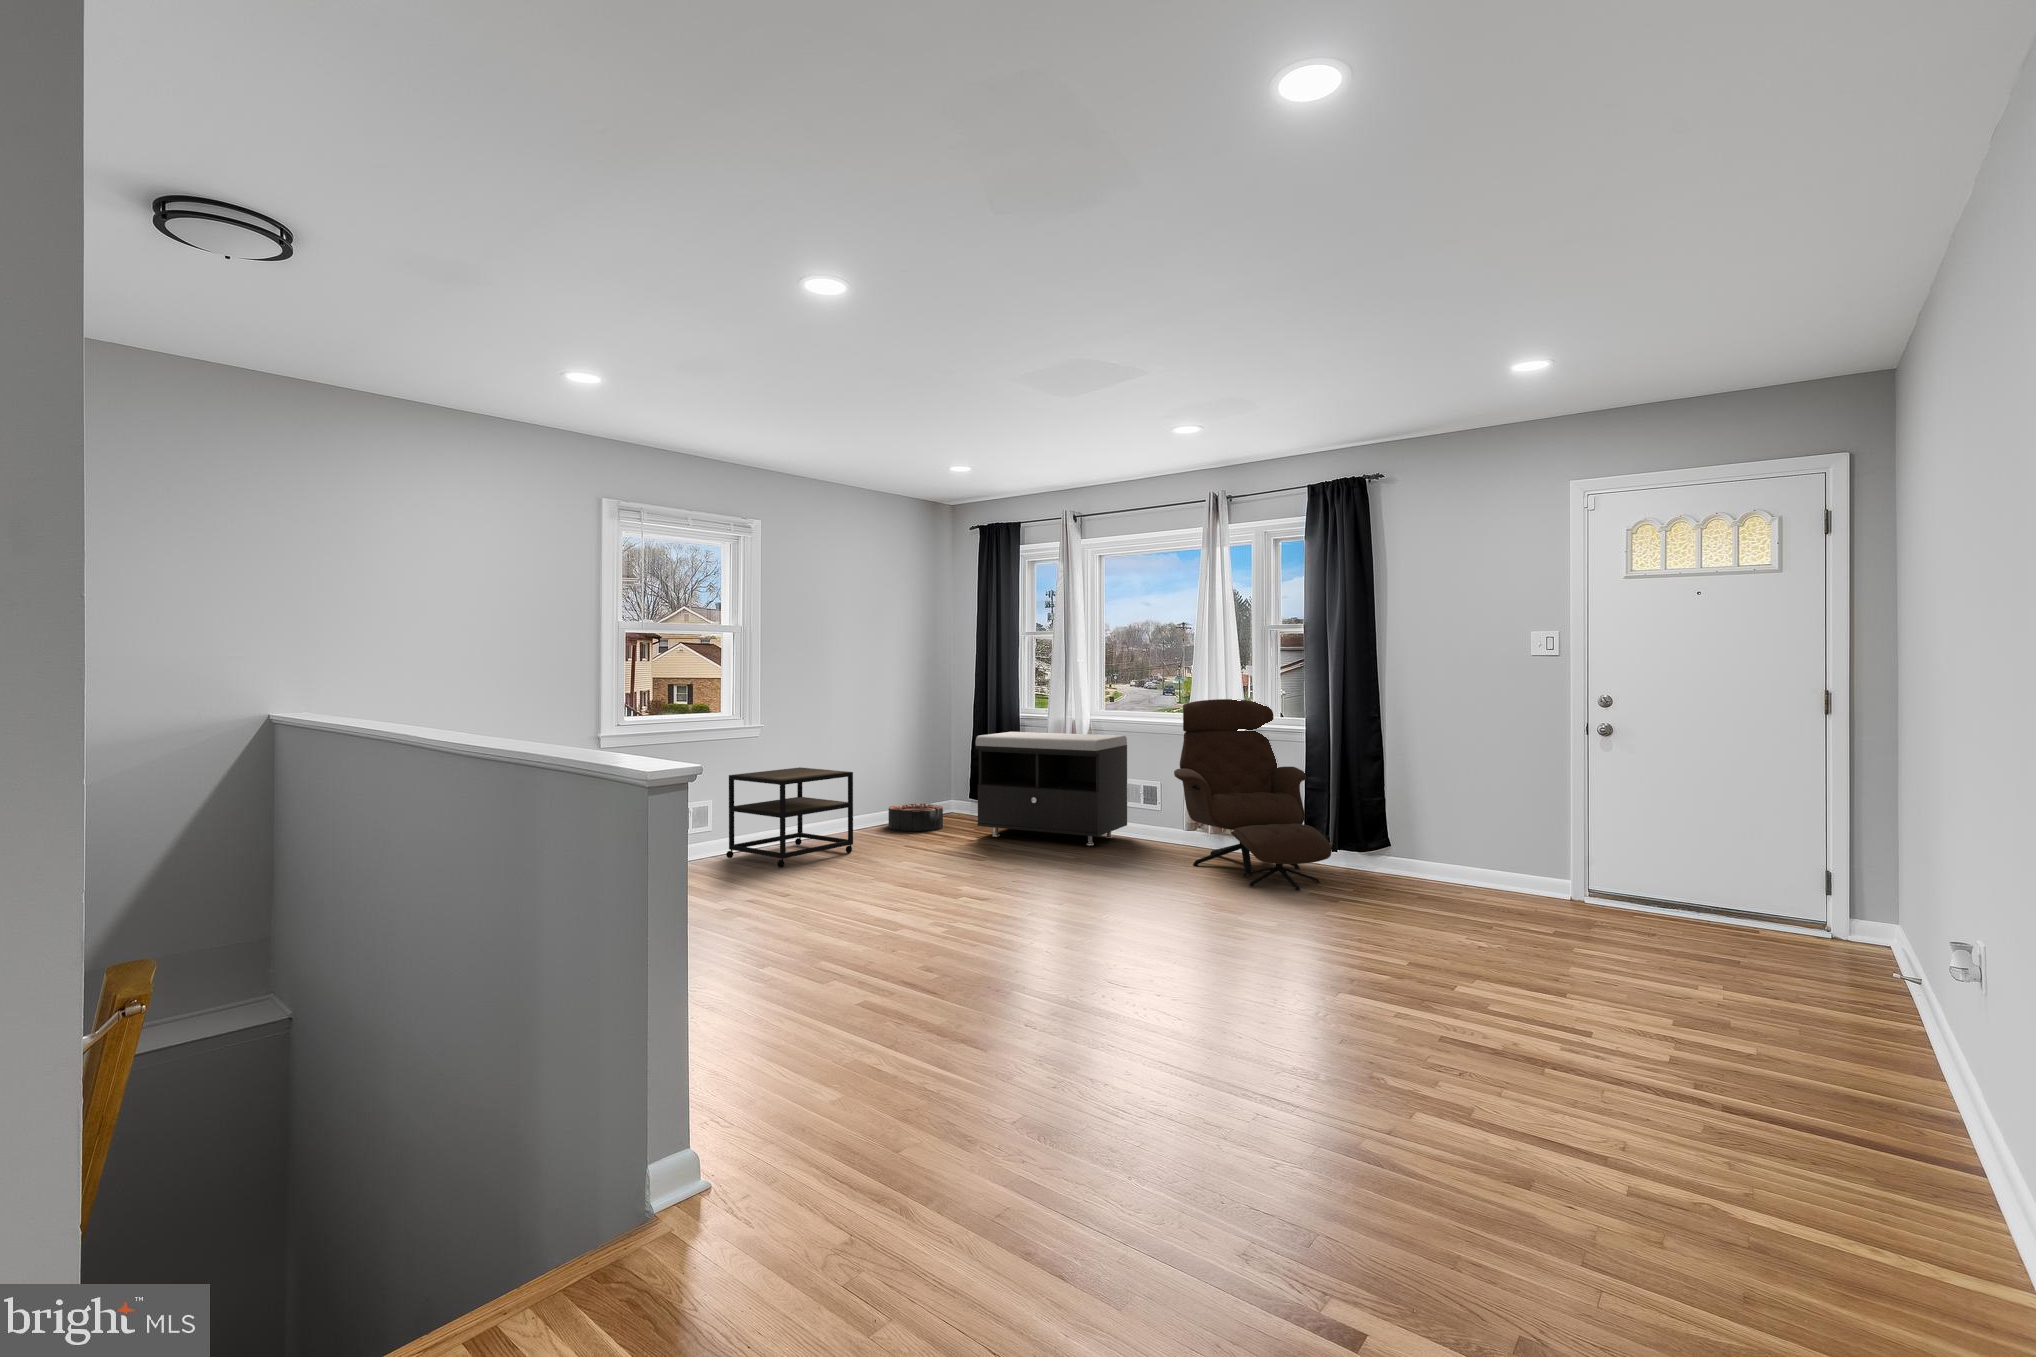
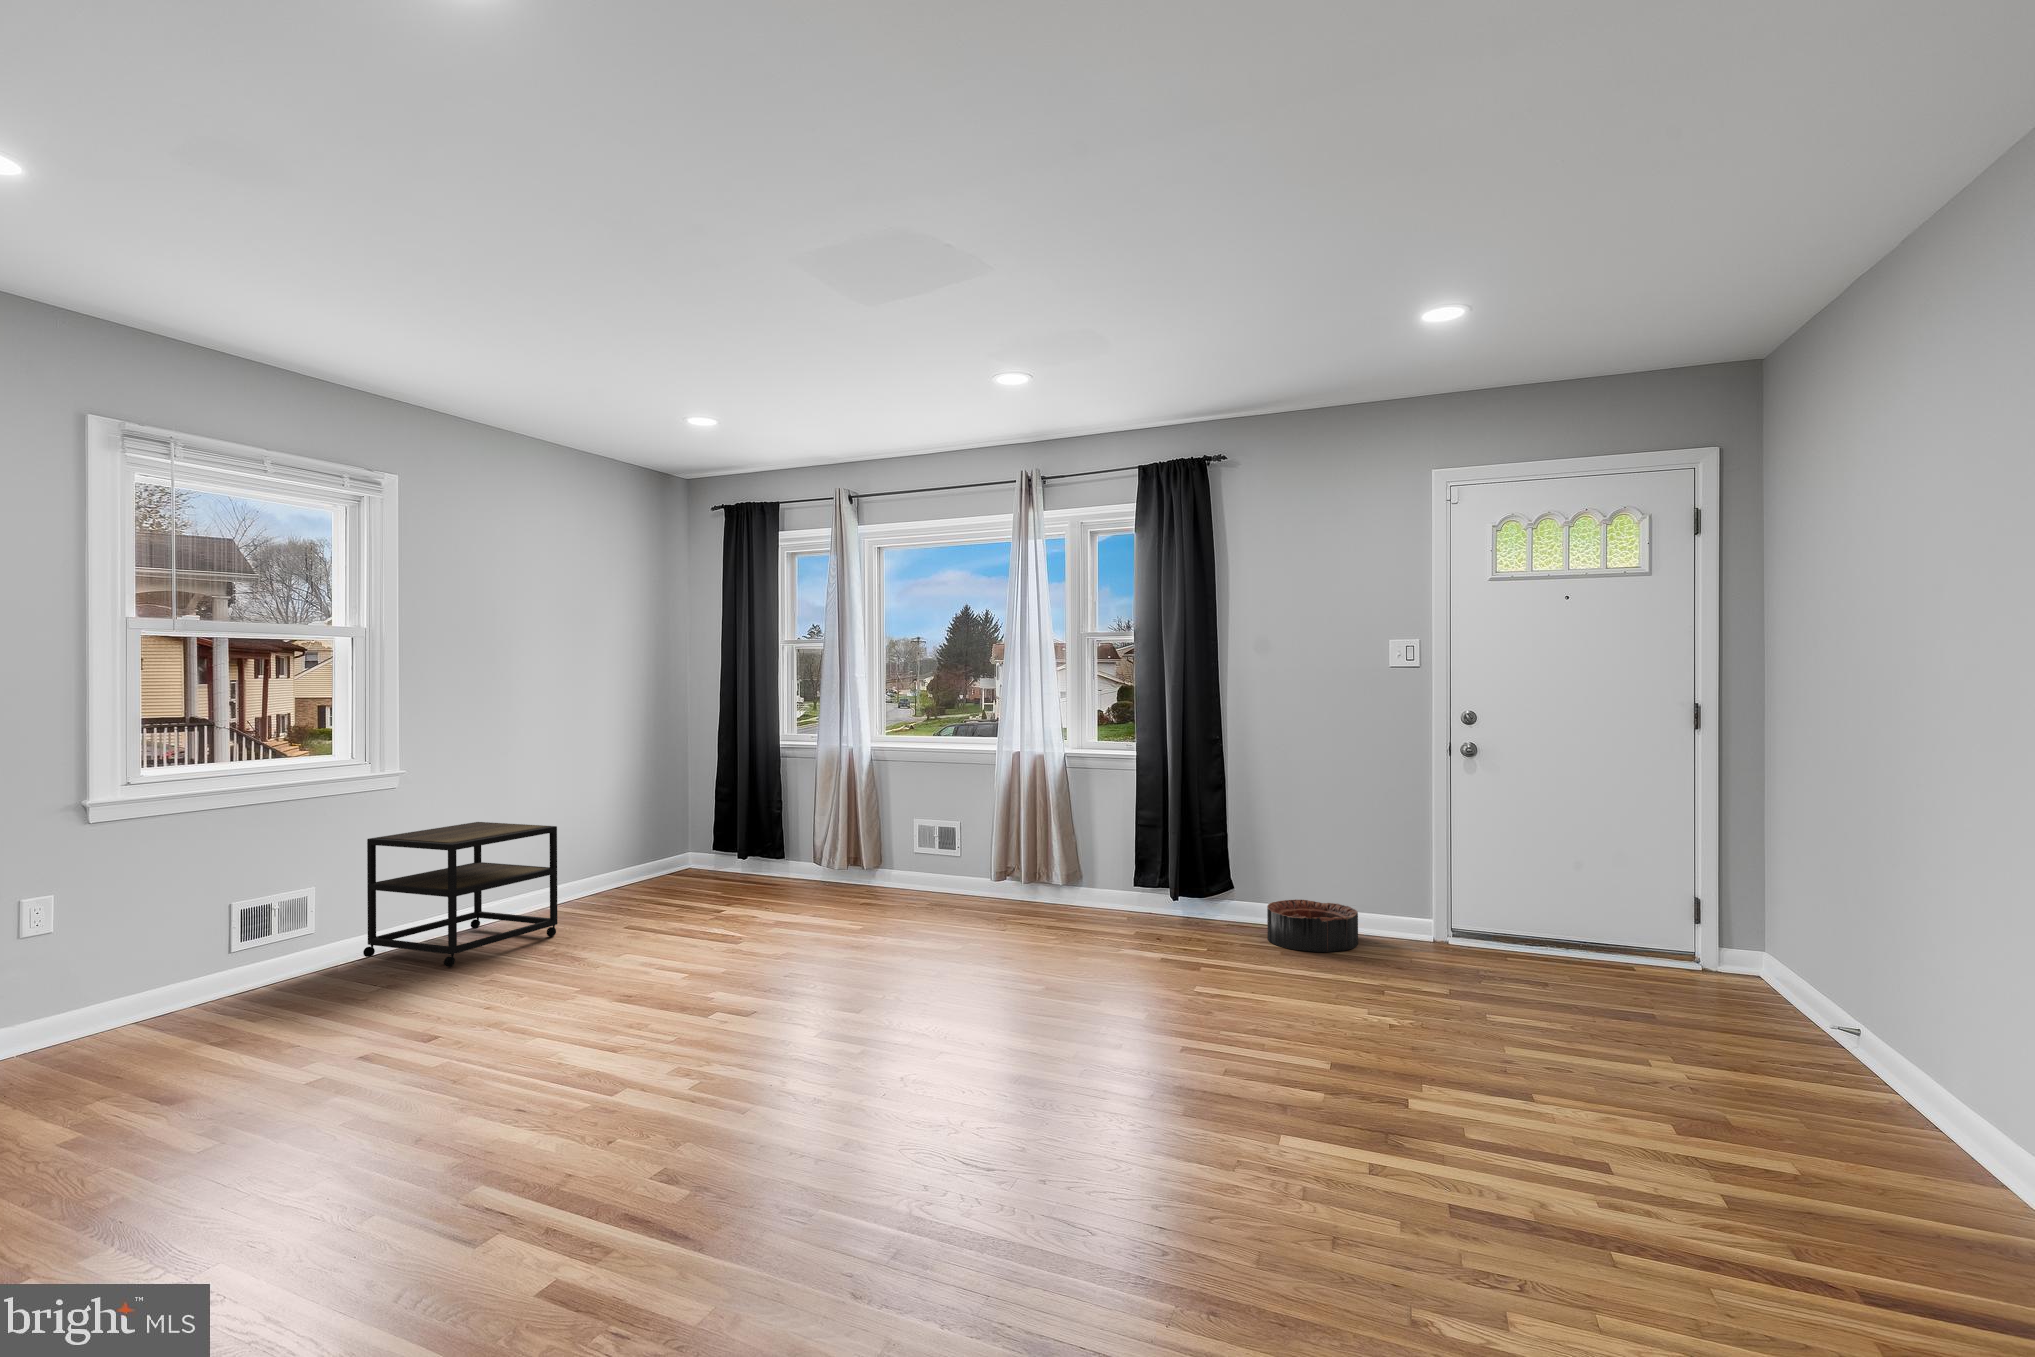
lounge chair: present [1174,699,1331,890] -> none [984,720,1180,952]
storage bench: present [975,732,1127,846] -> none [726,764,919,906]
basket: present [888,804,943,831] -> present [1267,900,1358,952]

